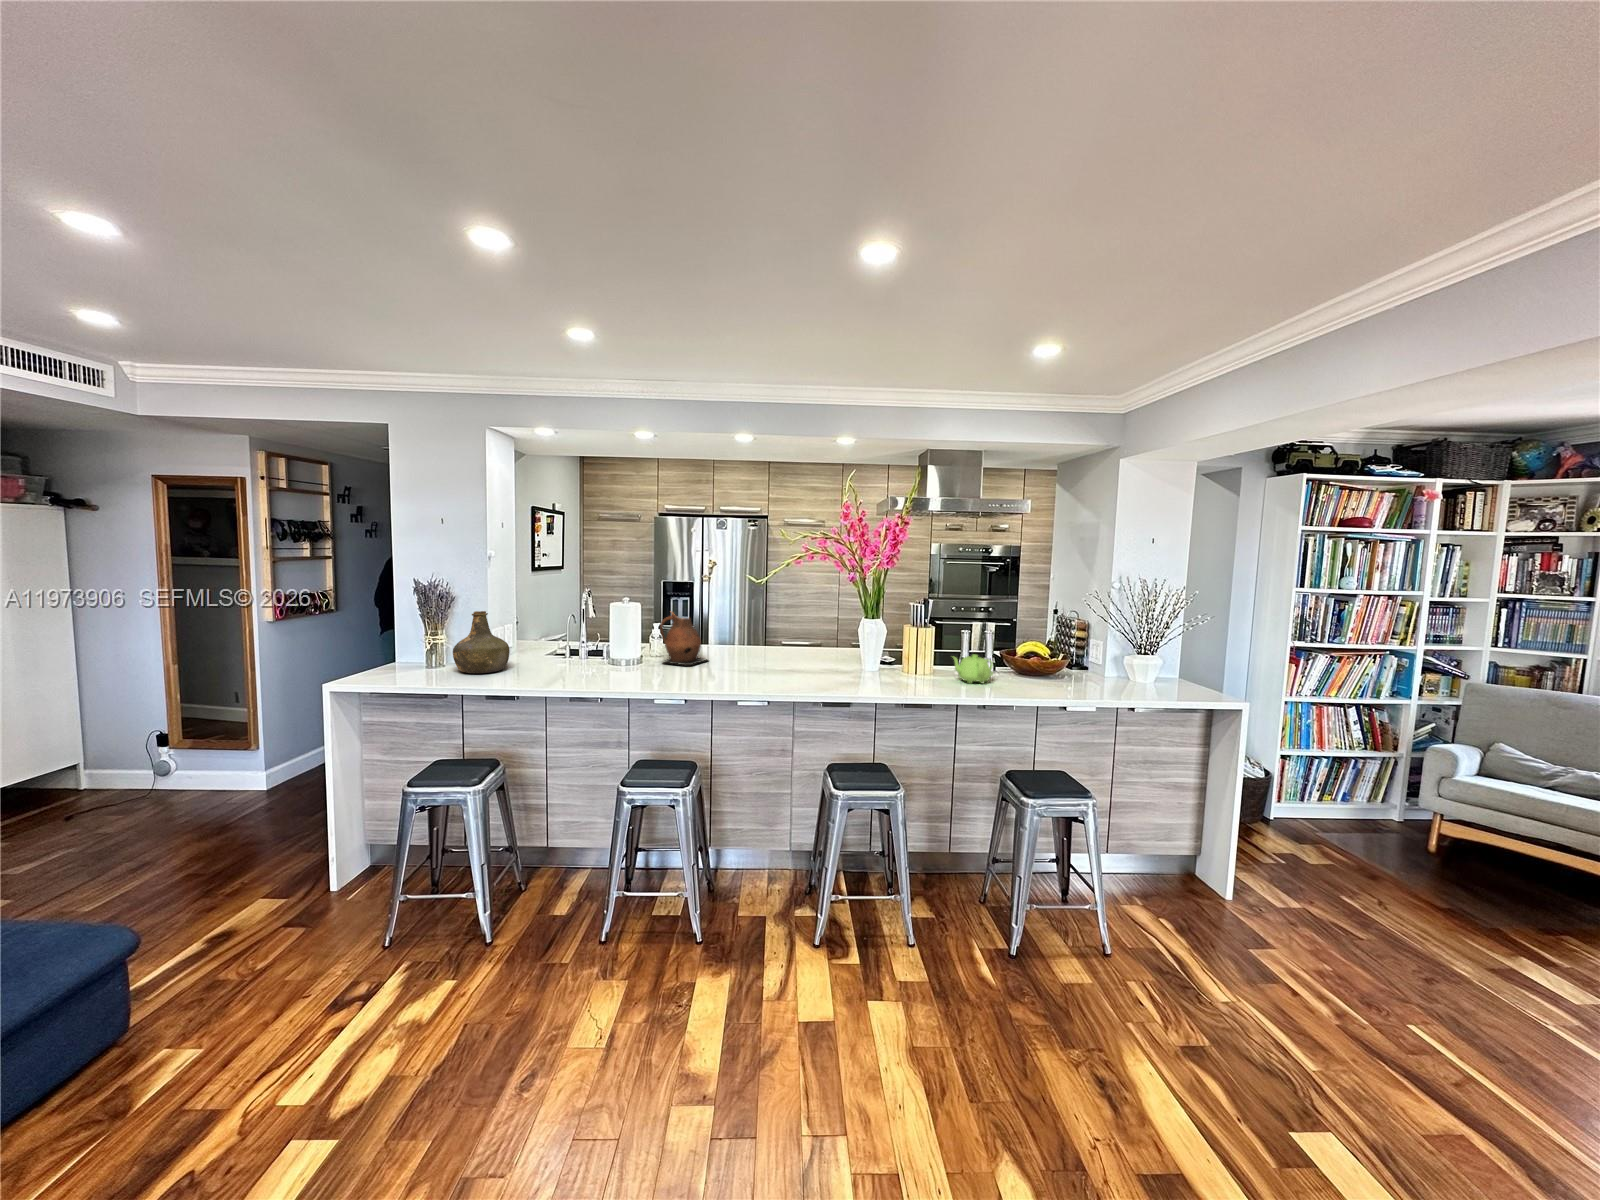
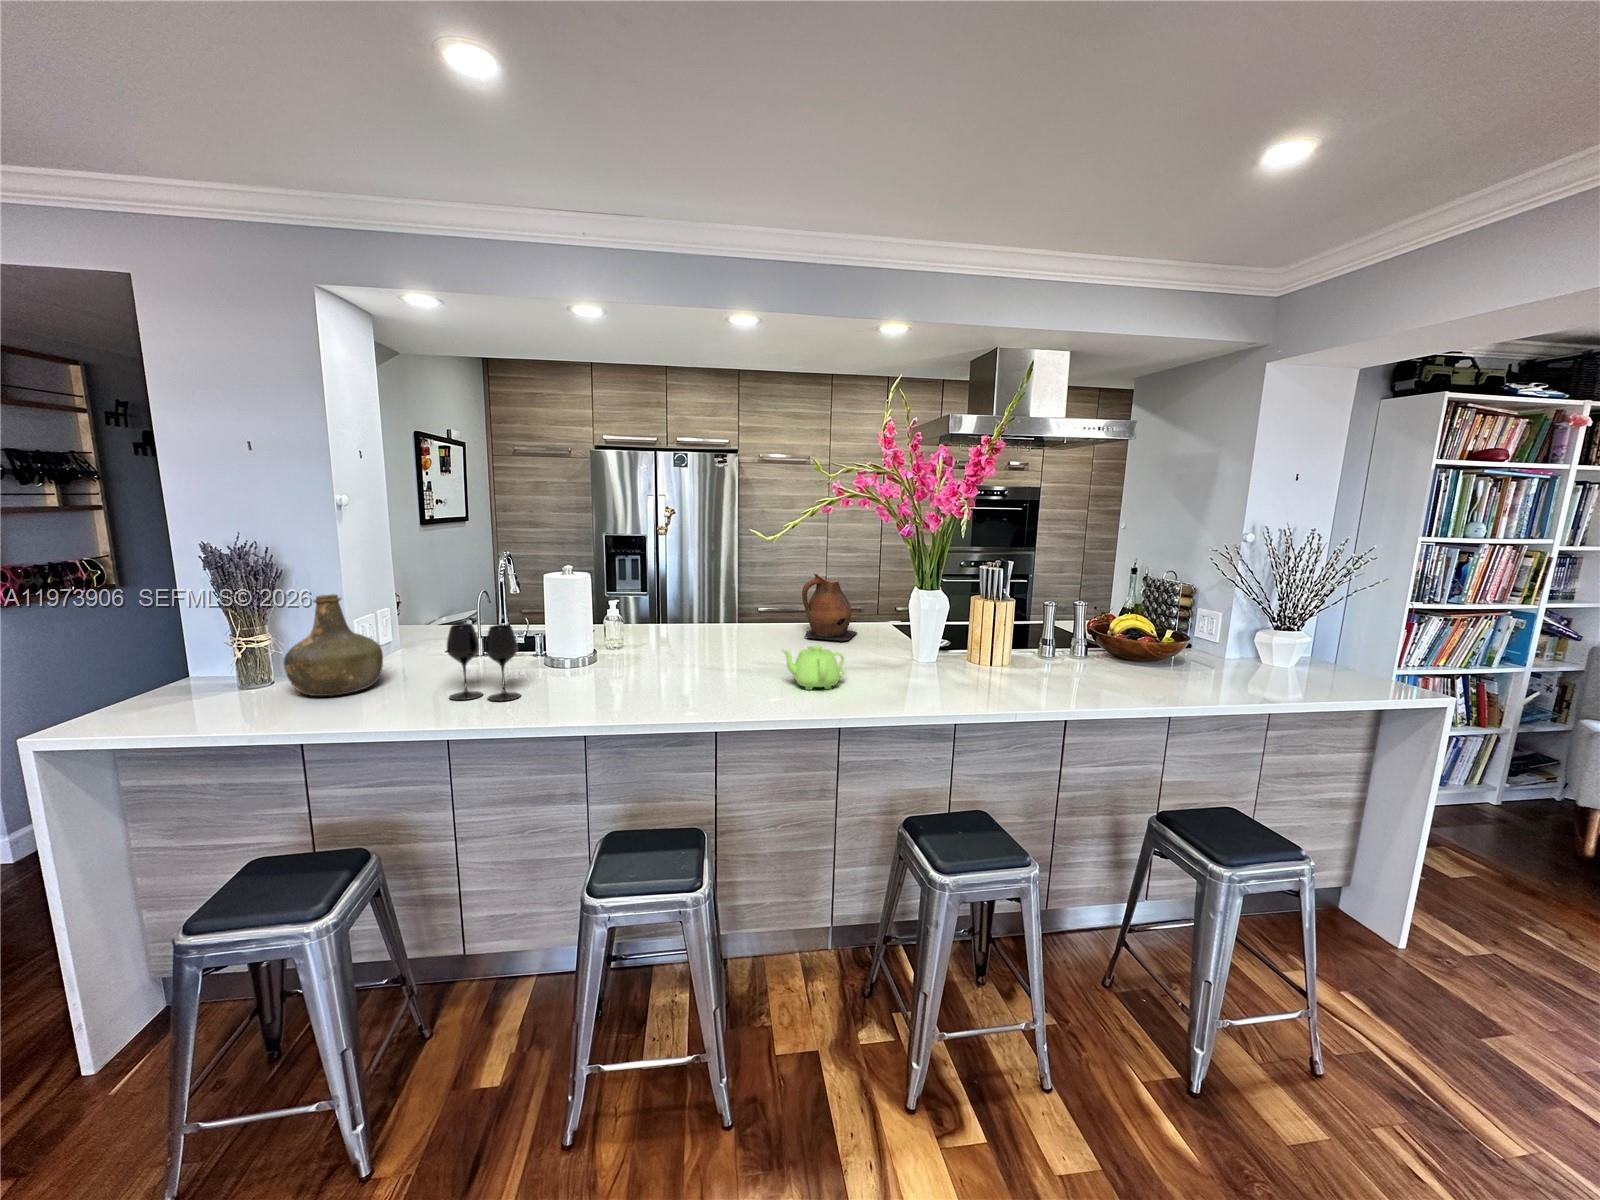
ceramic pitcher: present [660,612,707,665] -> present [802,573,857,642]
wine glass: none [548,631,591,680] -> present [447,624,521,701]
teapot: present [953,655,993,684] -> present [782,645,844,690]

